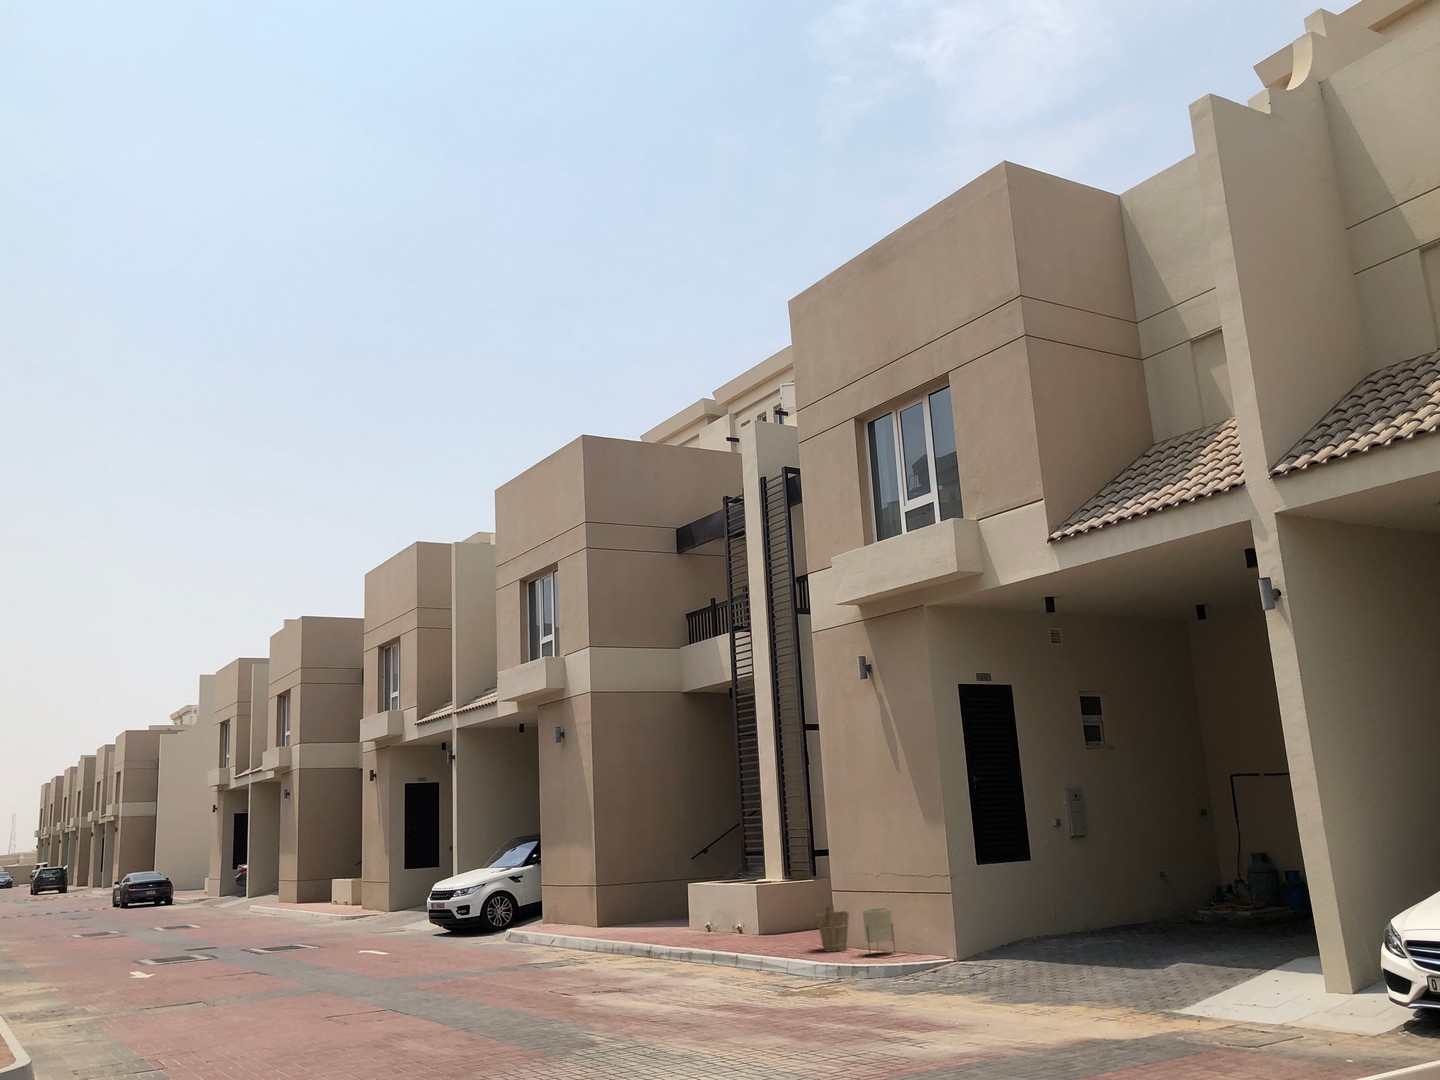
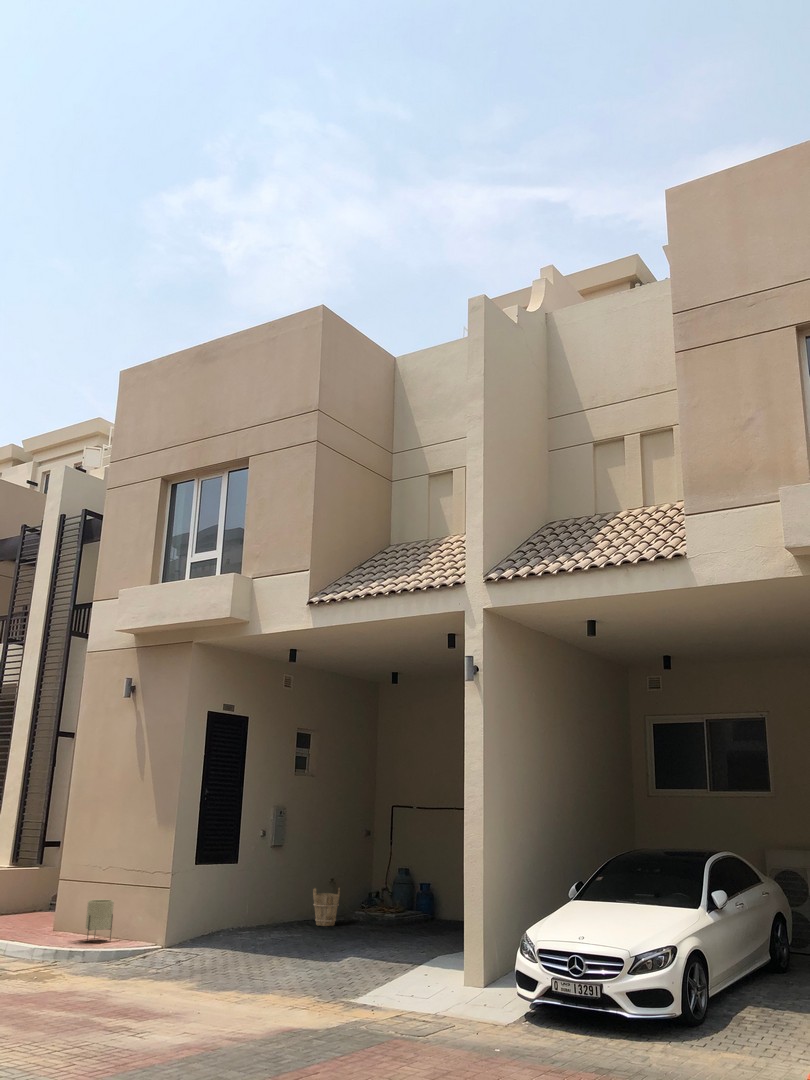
bucket: present [816,904,849,952] -> present [313,888,340,926]

